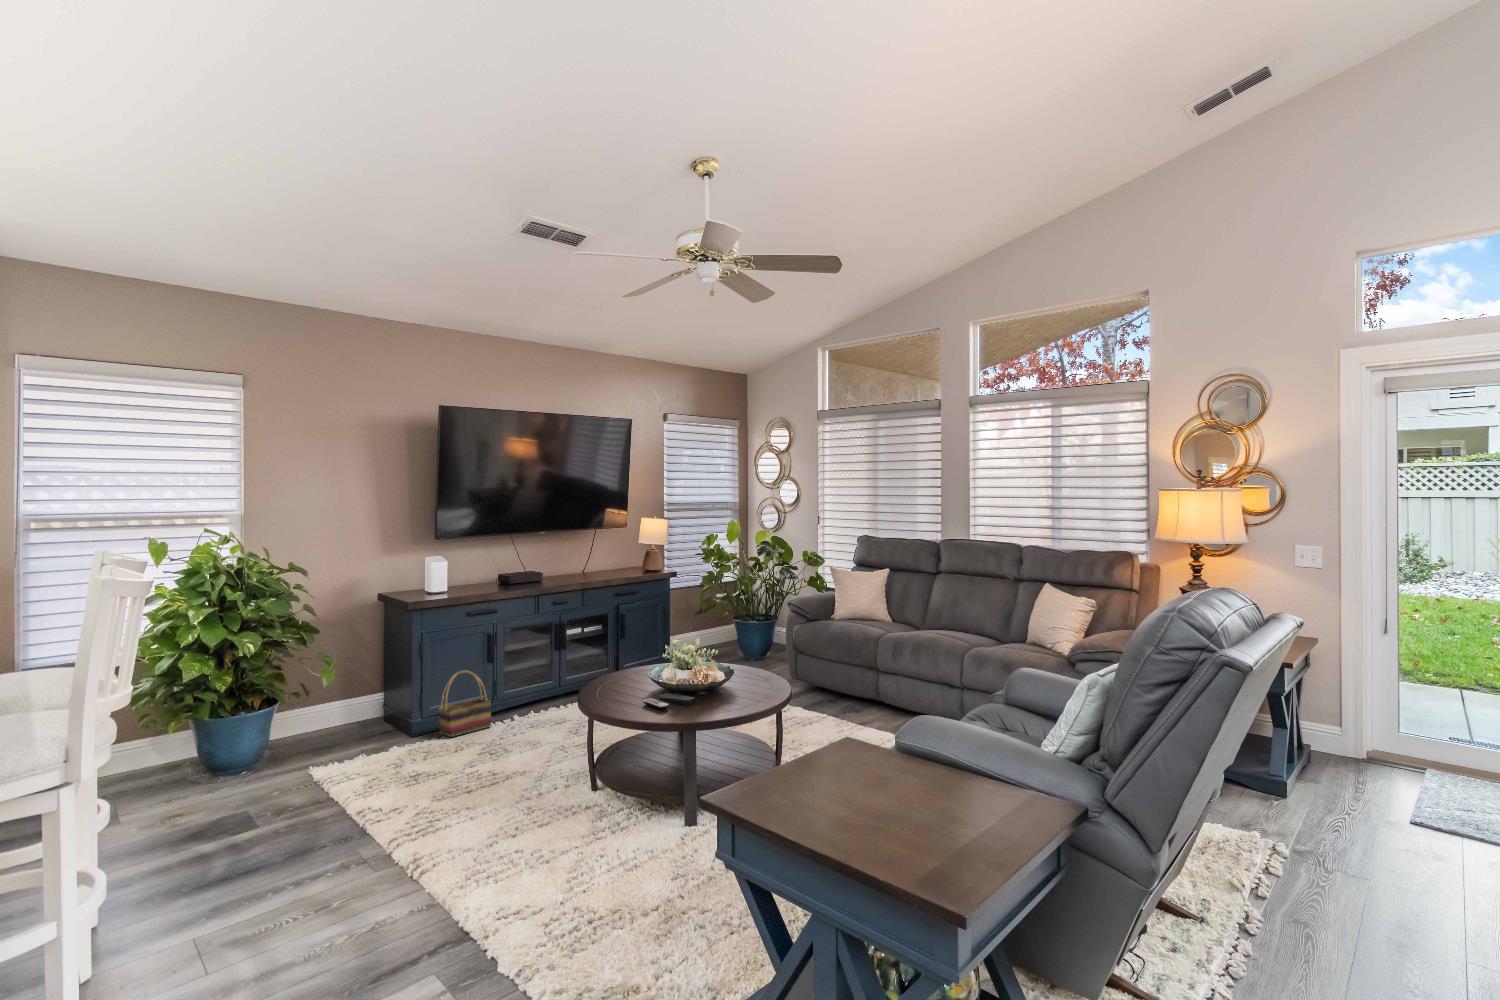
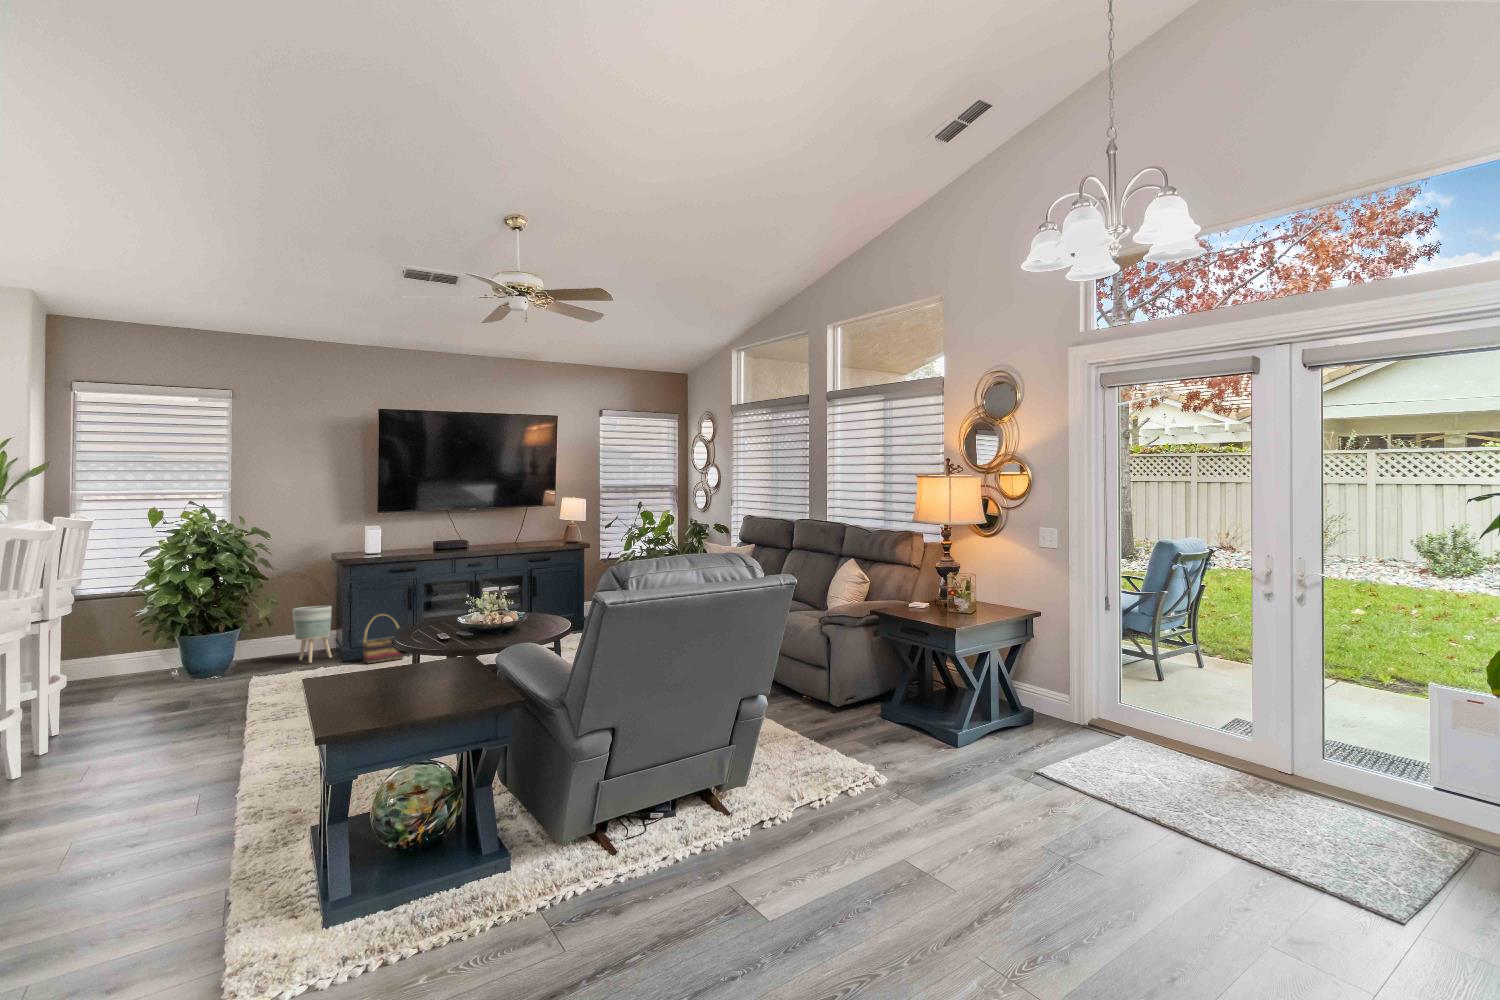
planter: none [338,662,389,741] -> present [292,606,332,663]

